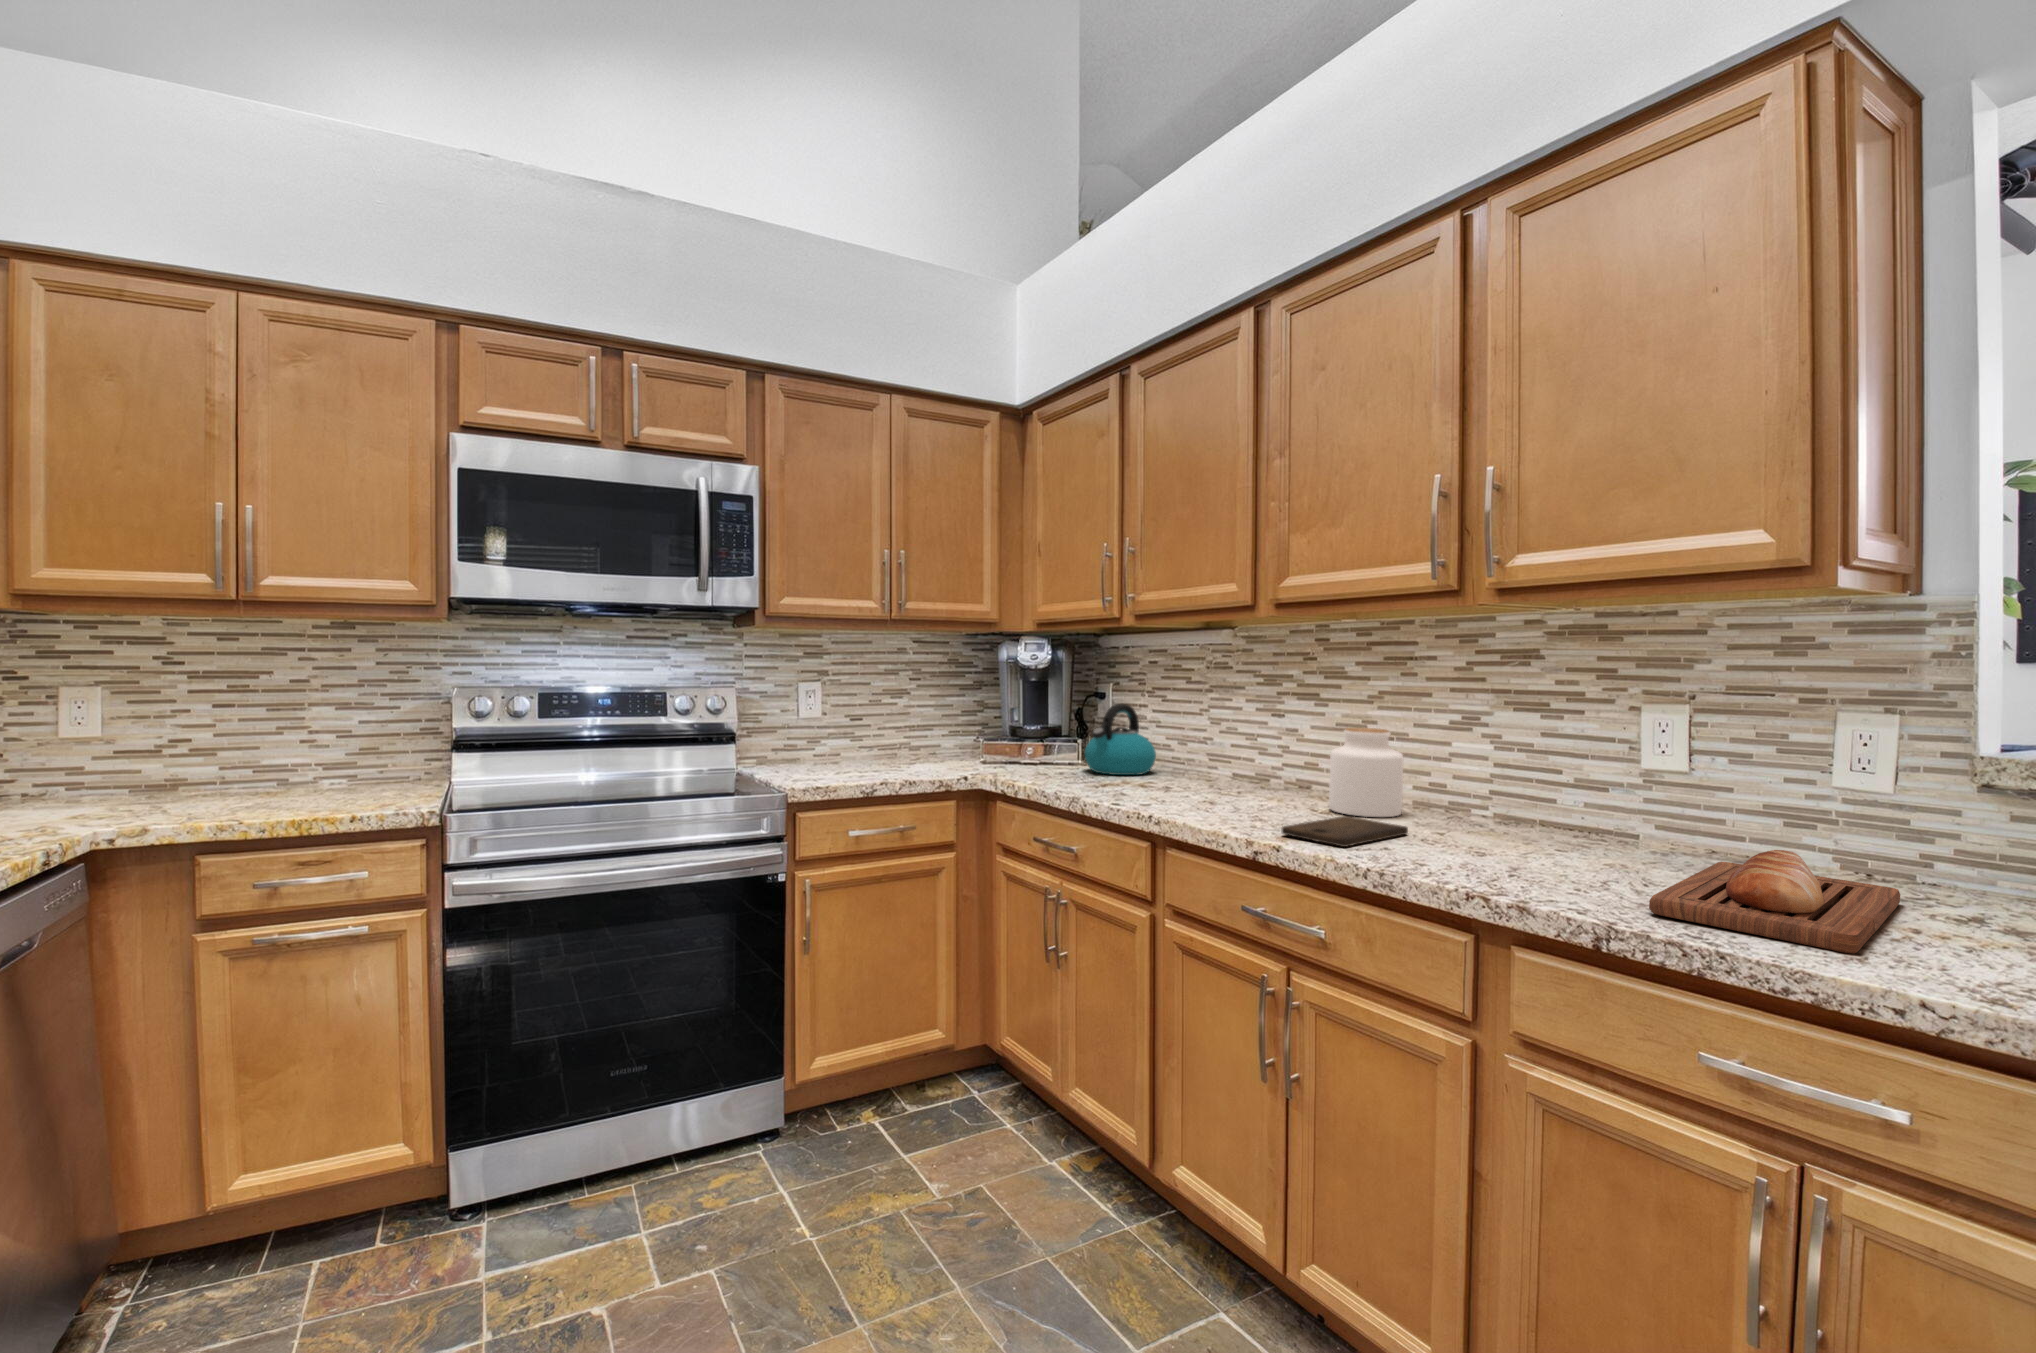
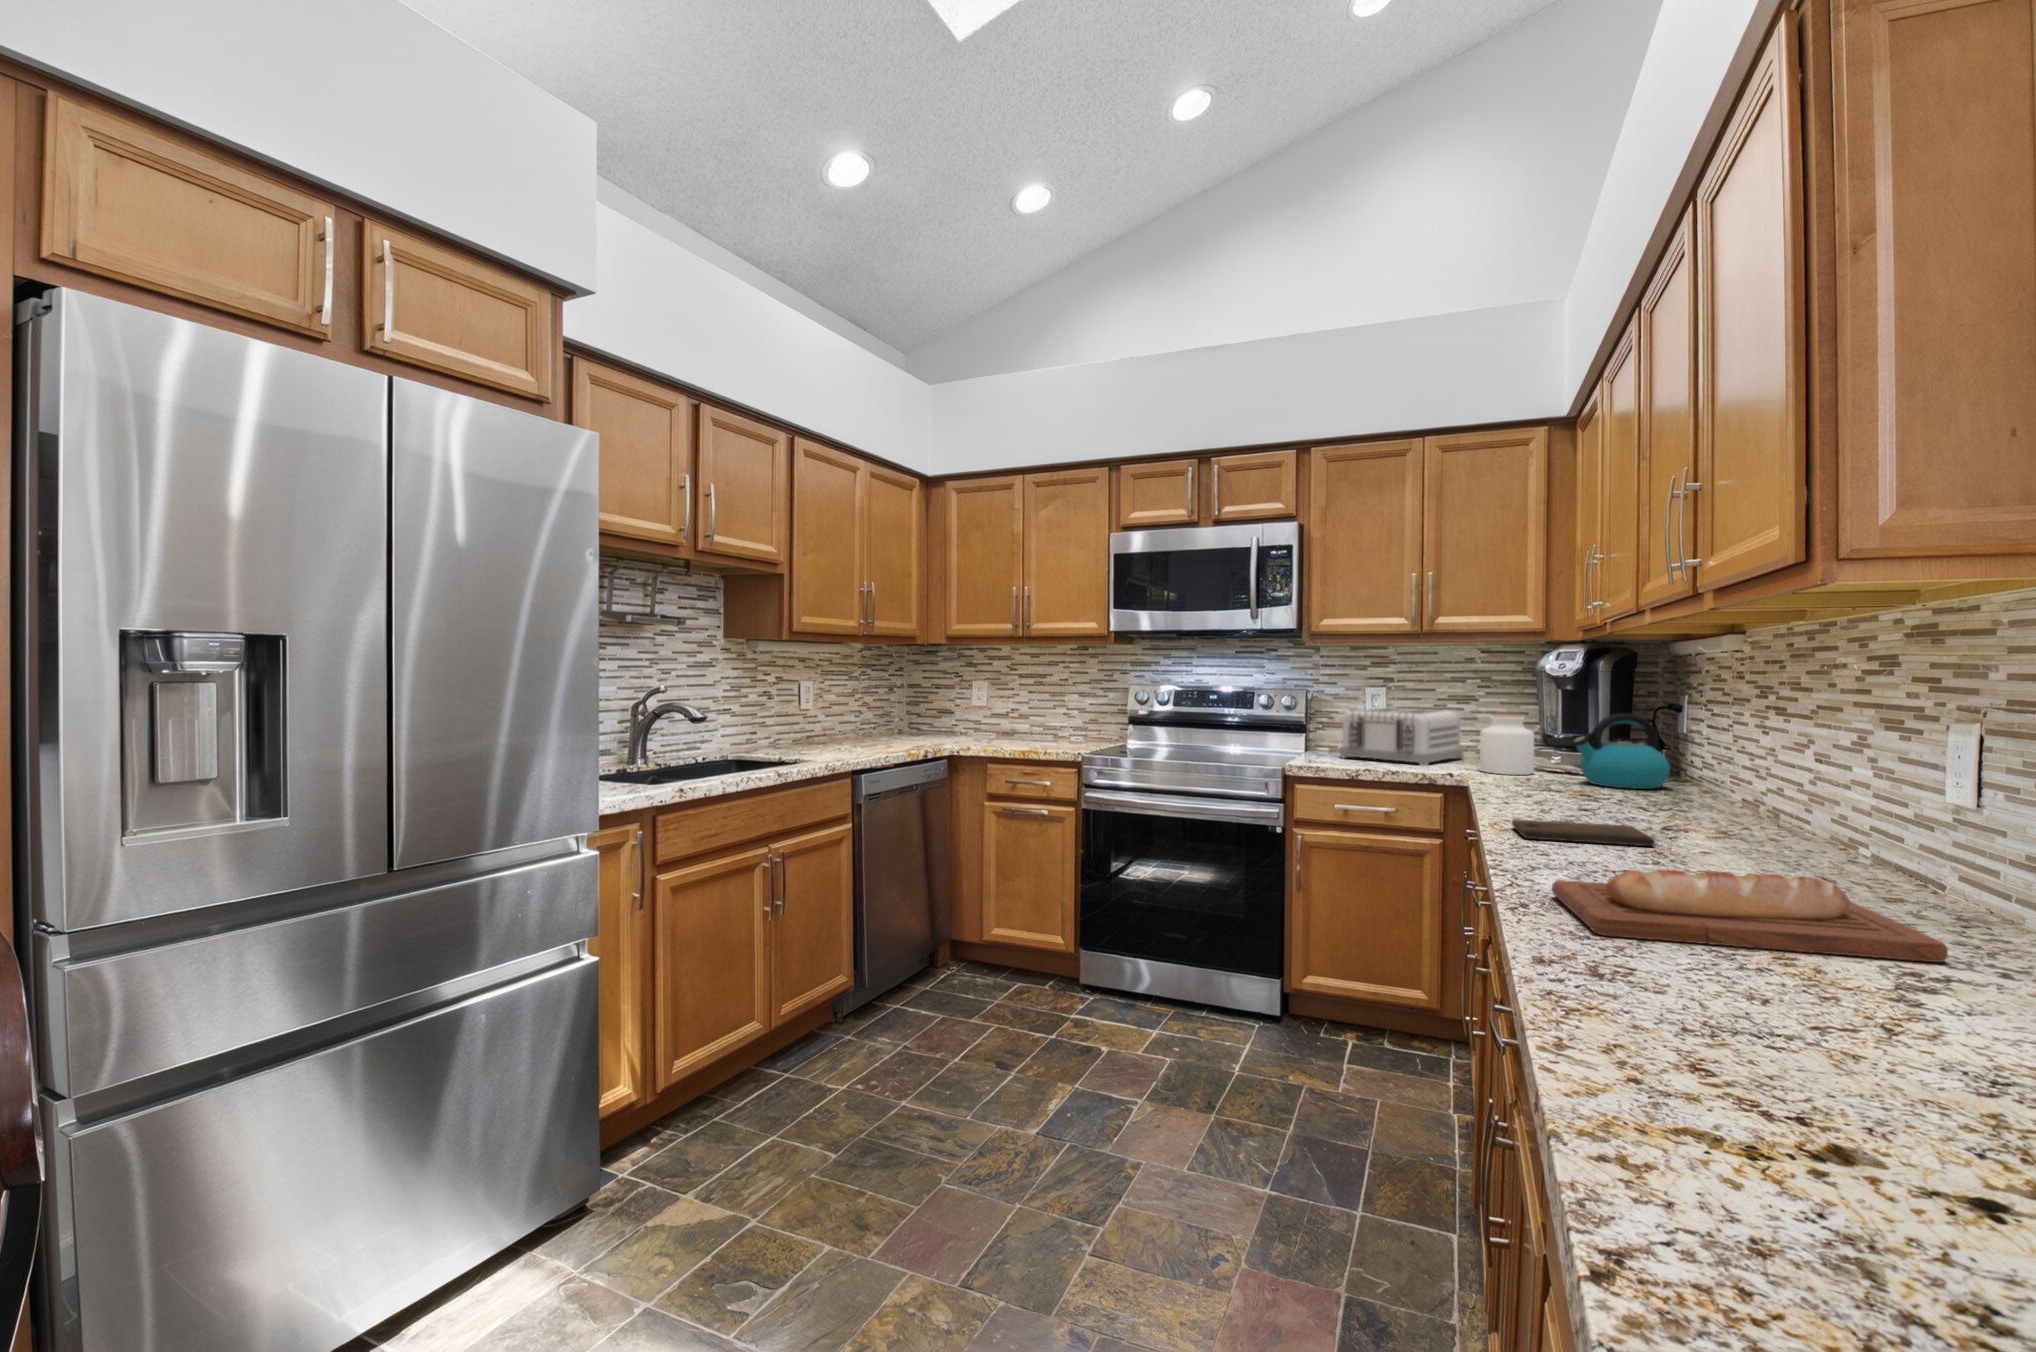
toaster: none [815,706,921,772] -> present [1340,708,1463,766]
jar: present [1329,728,1403,817] -> present [1480,714,1534,775]

